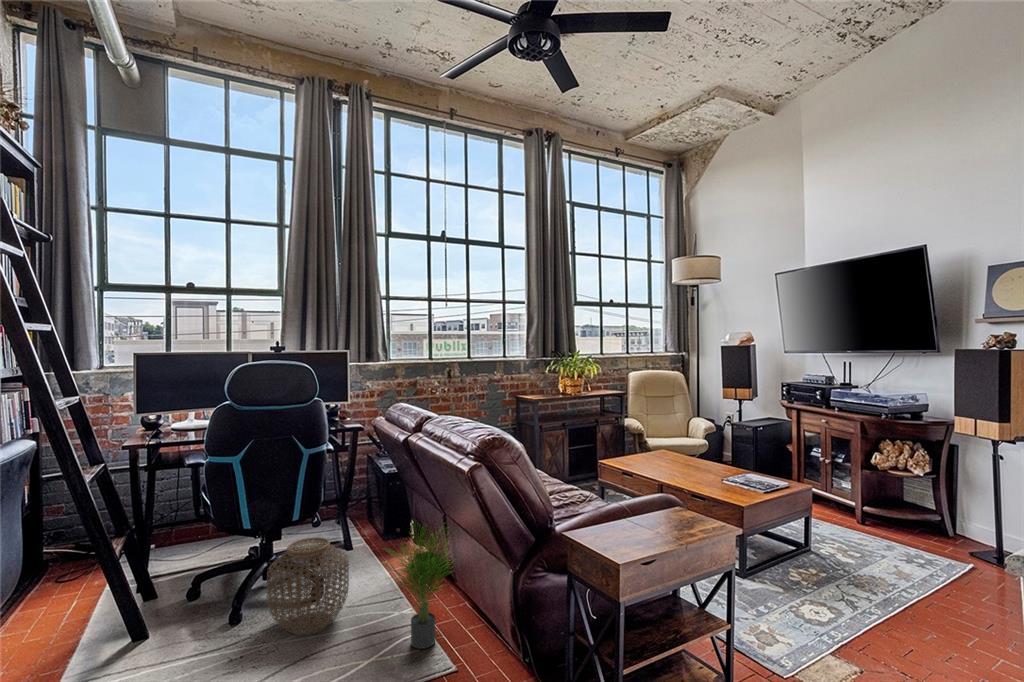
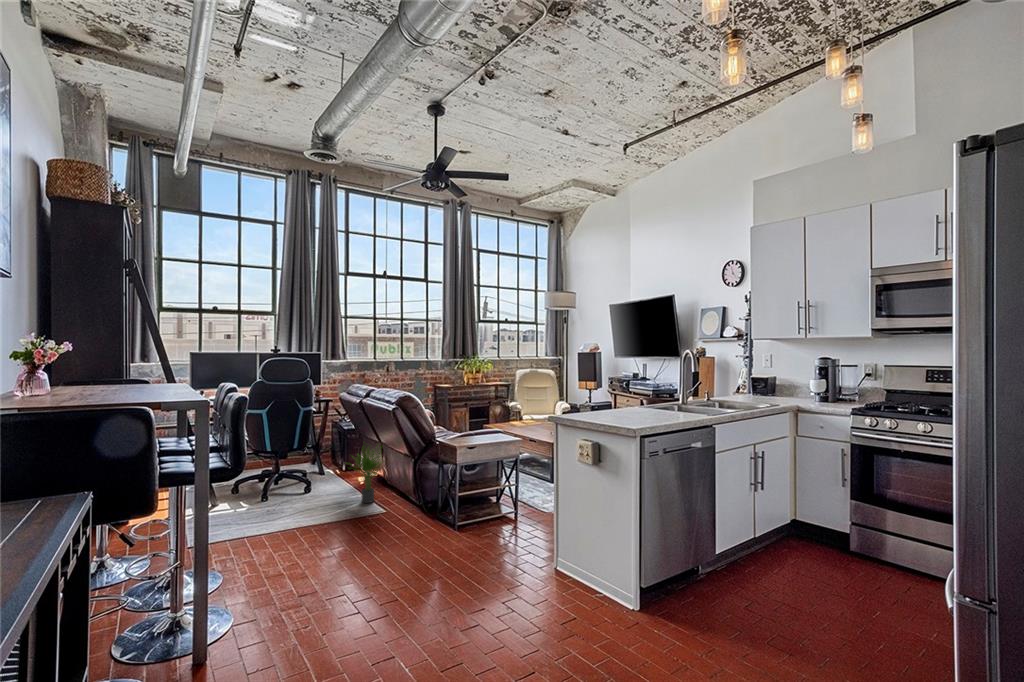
woven basket: present [267,537,349,634] -> none [285,454,328,500]

